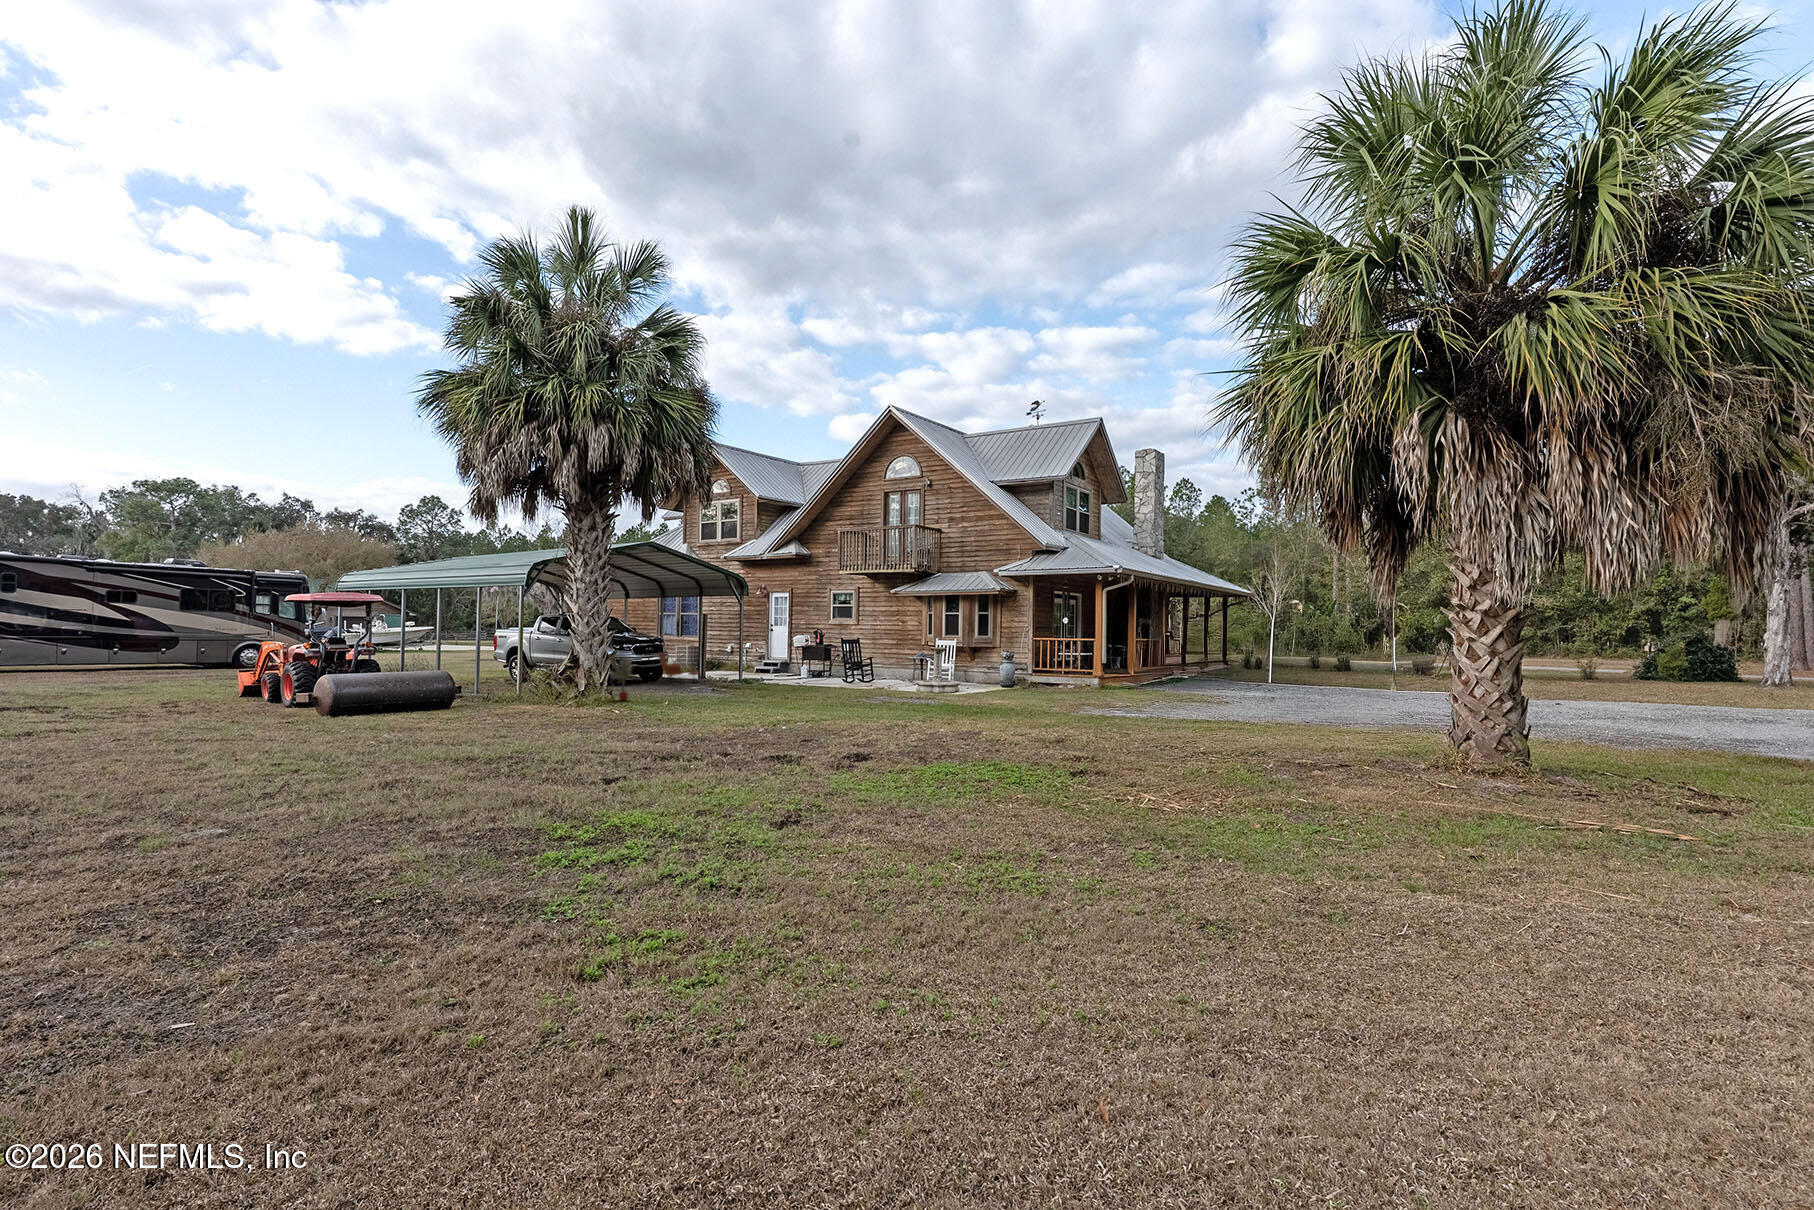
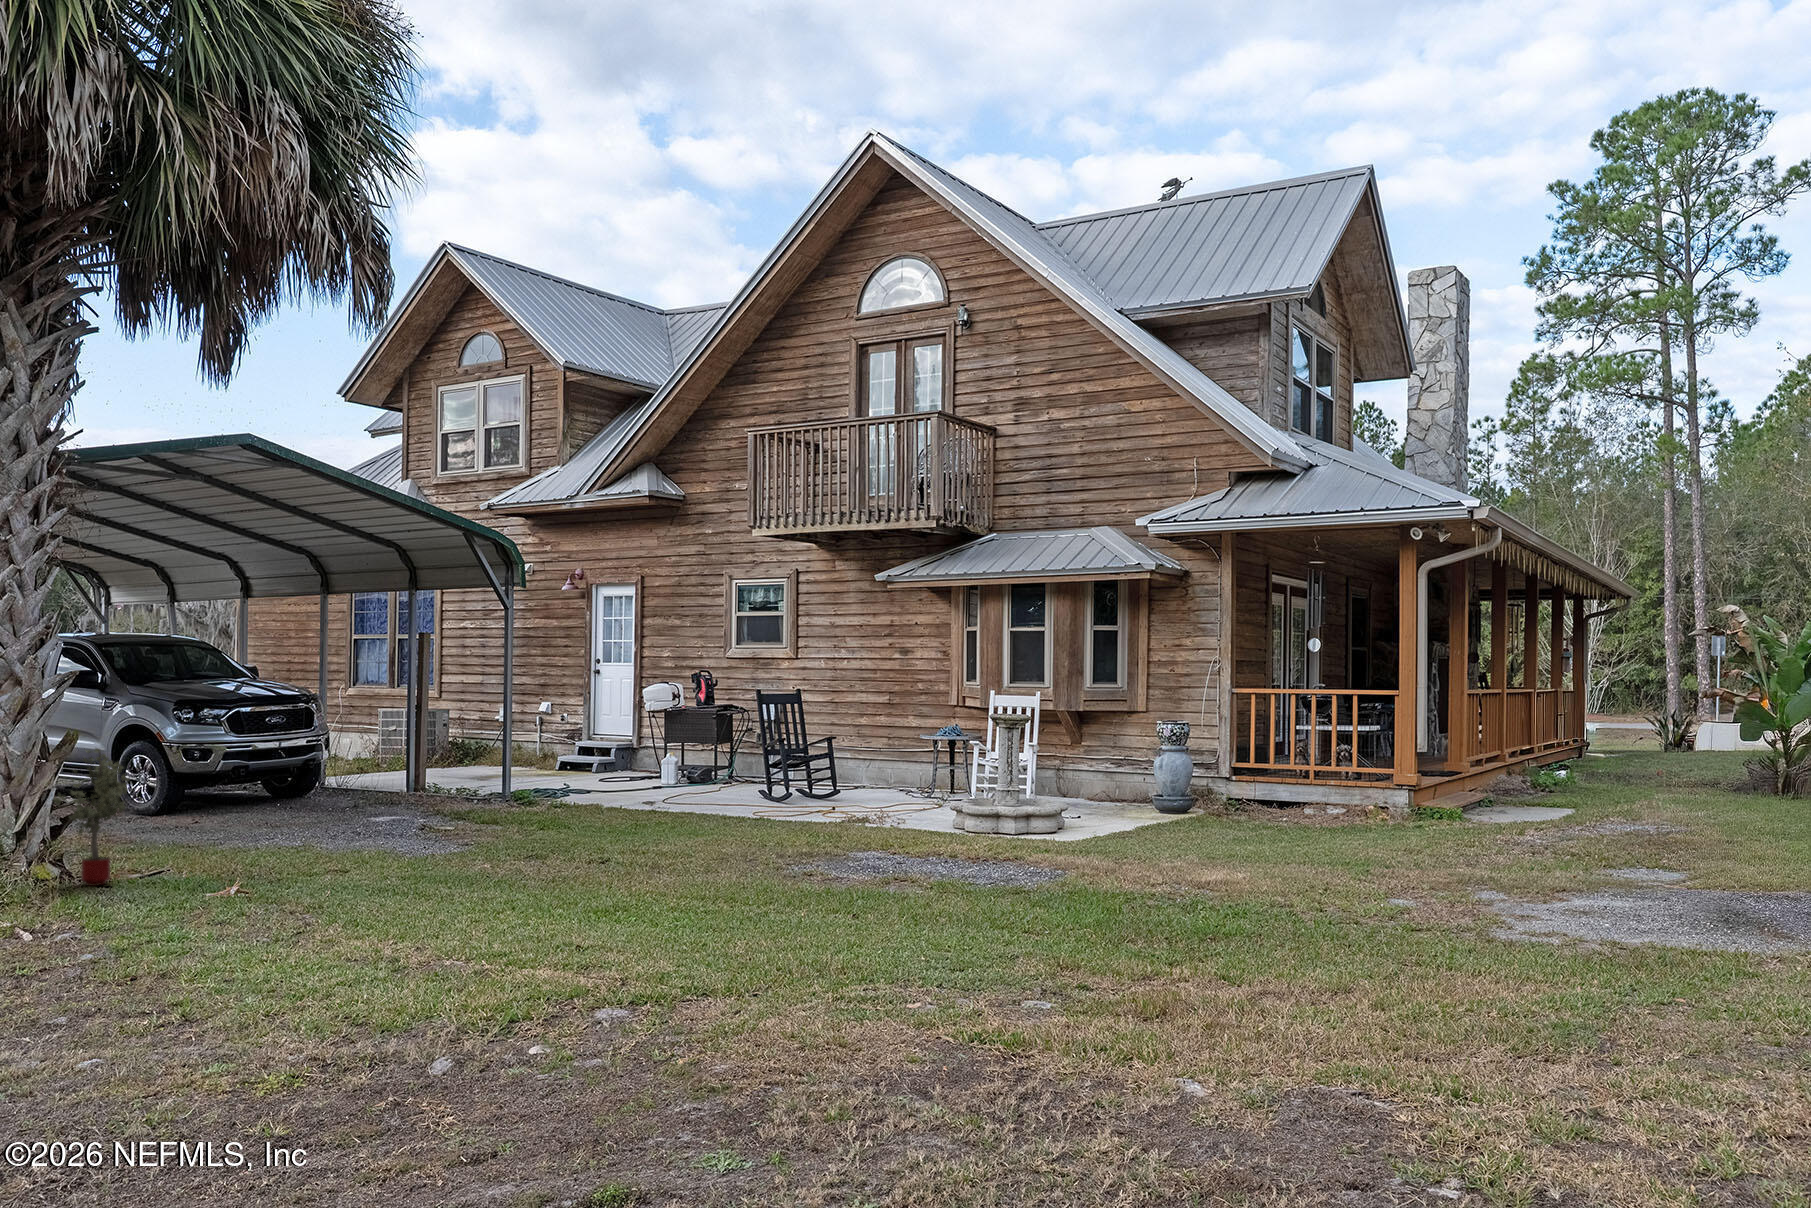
lounge chair: present [659,653,699,681] -> none [274,731,390,814]

